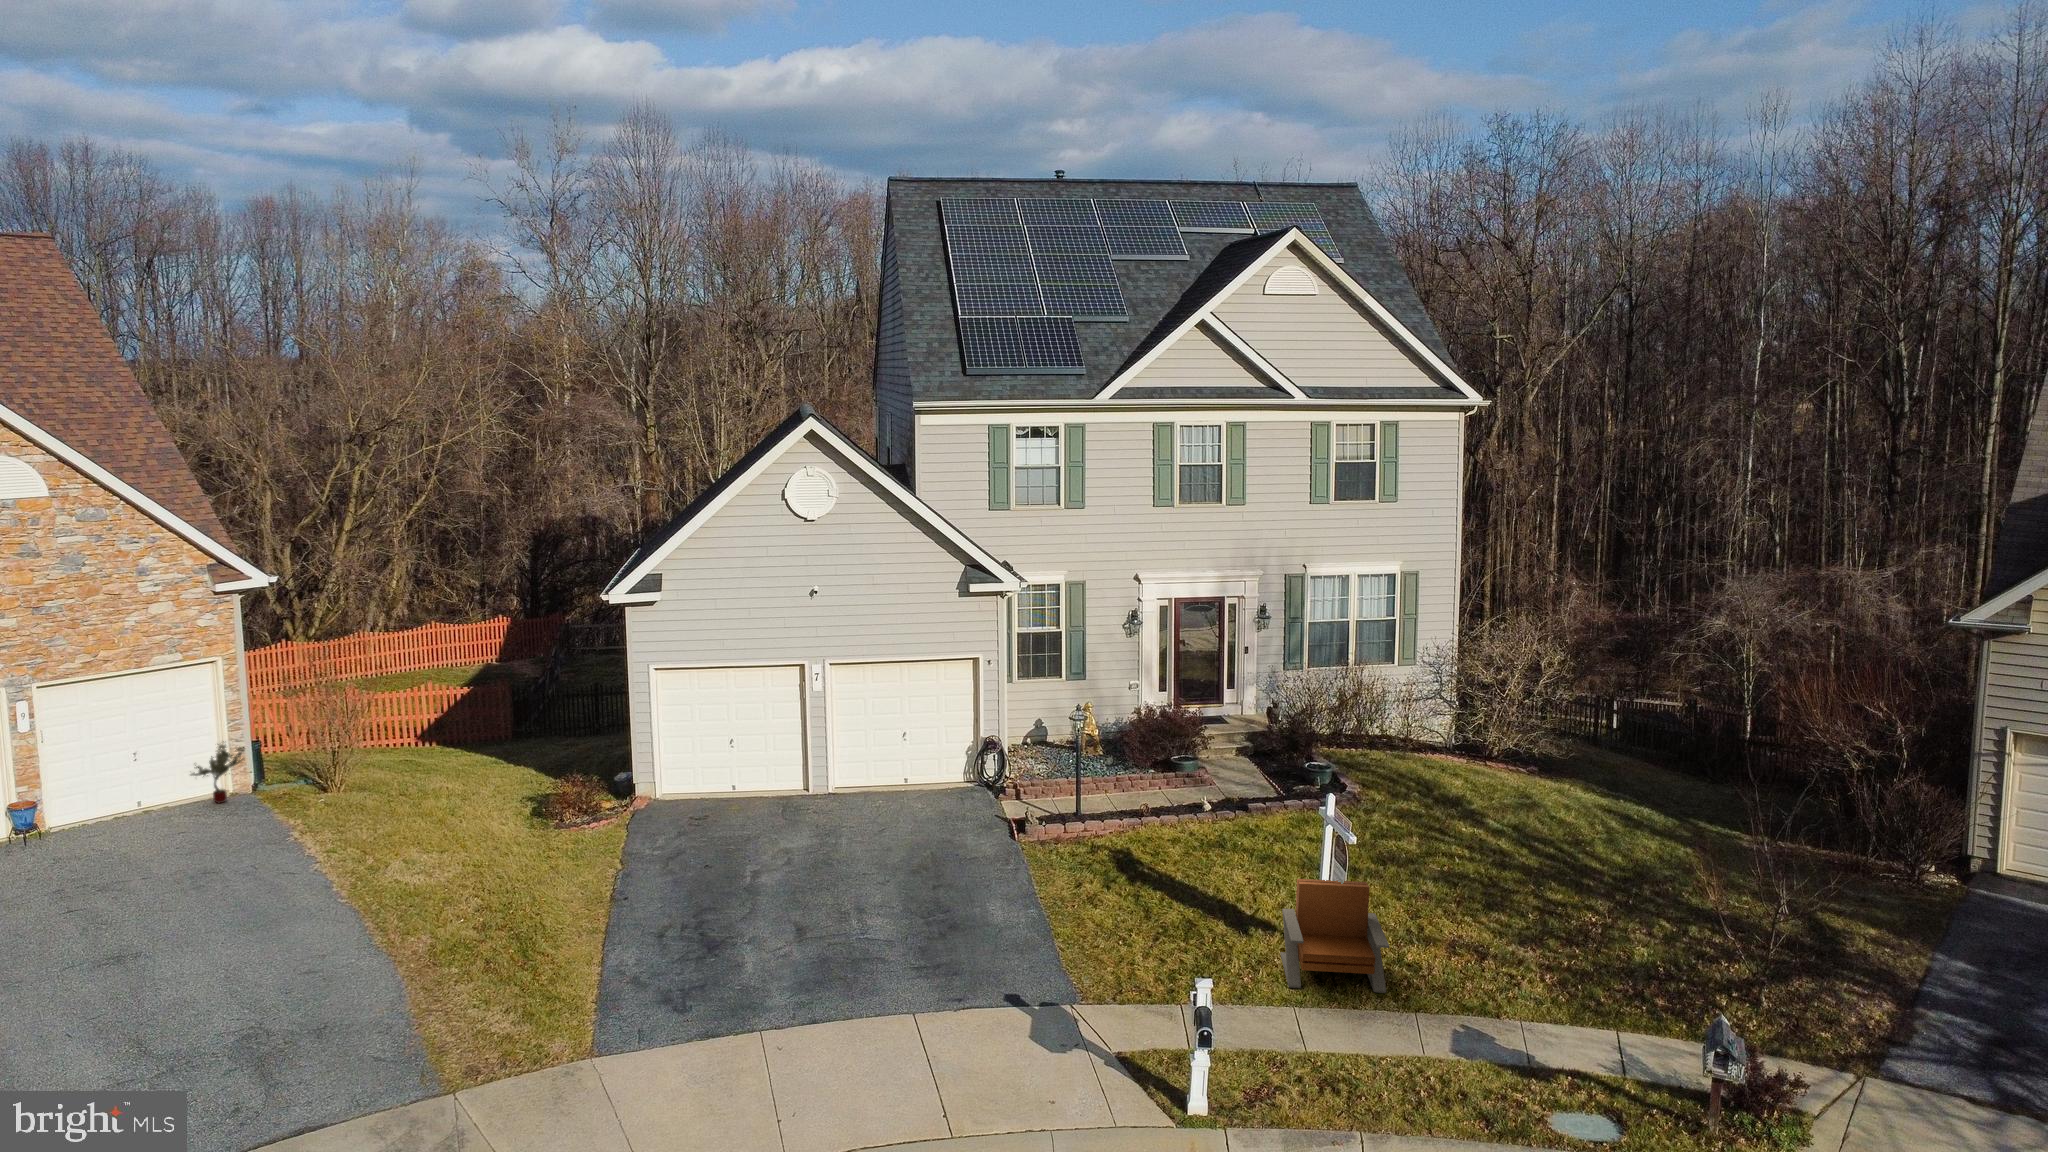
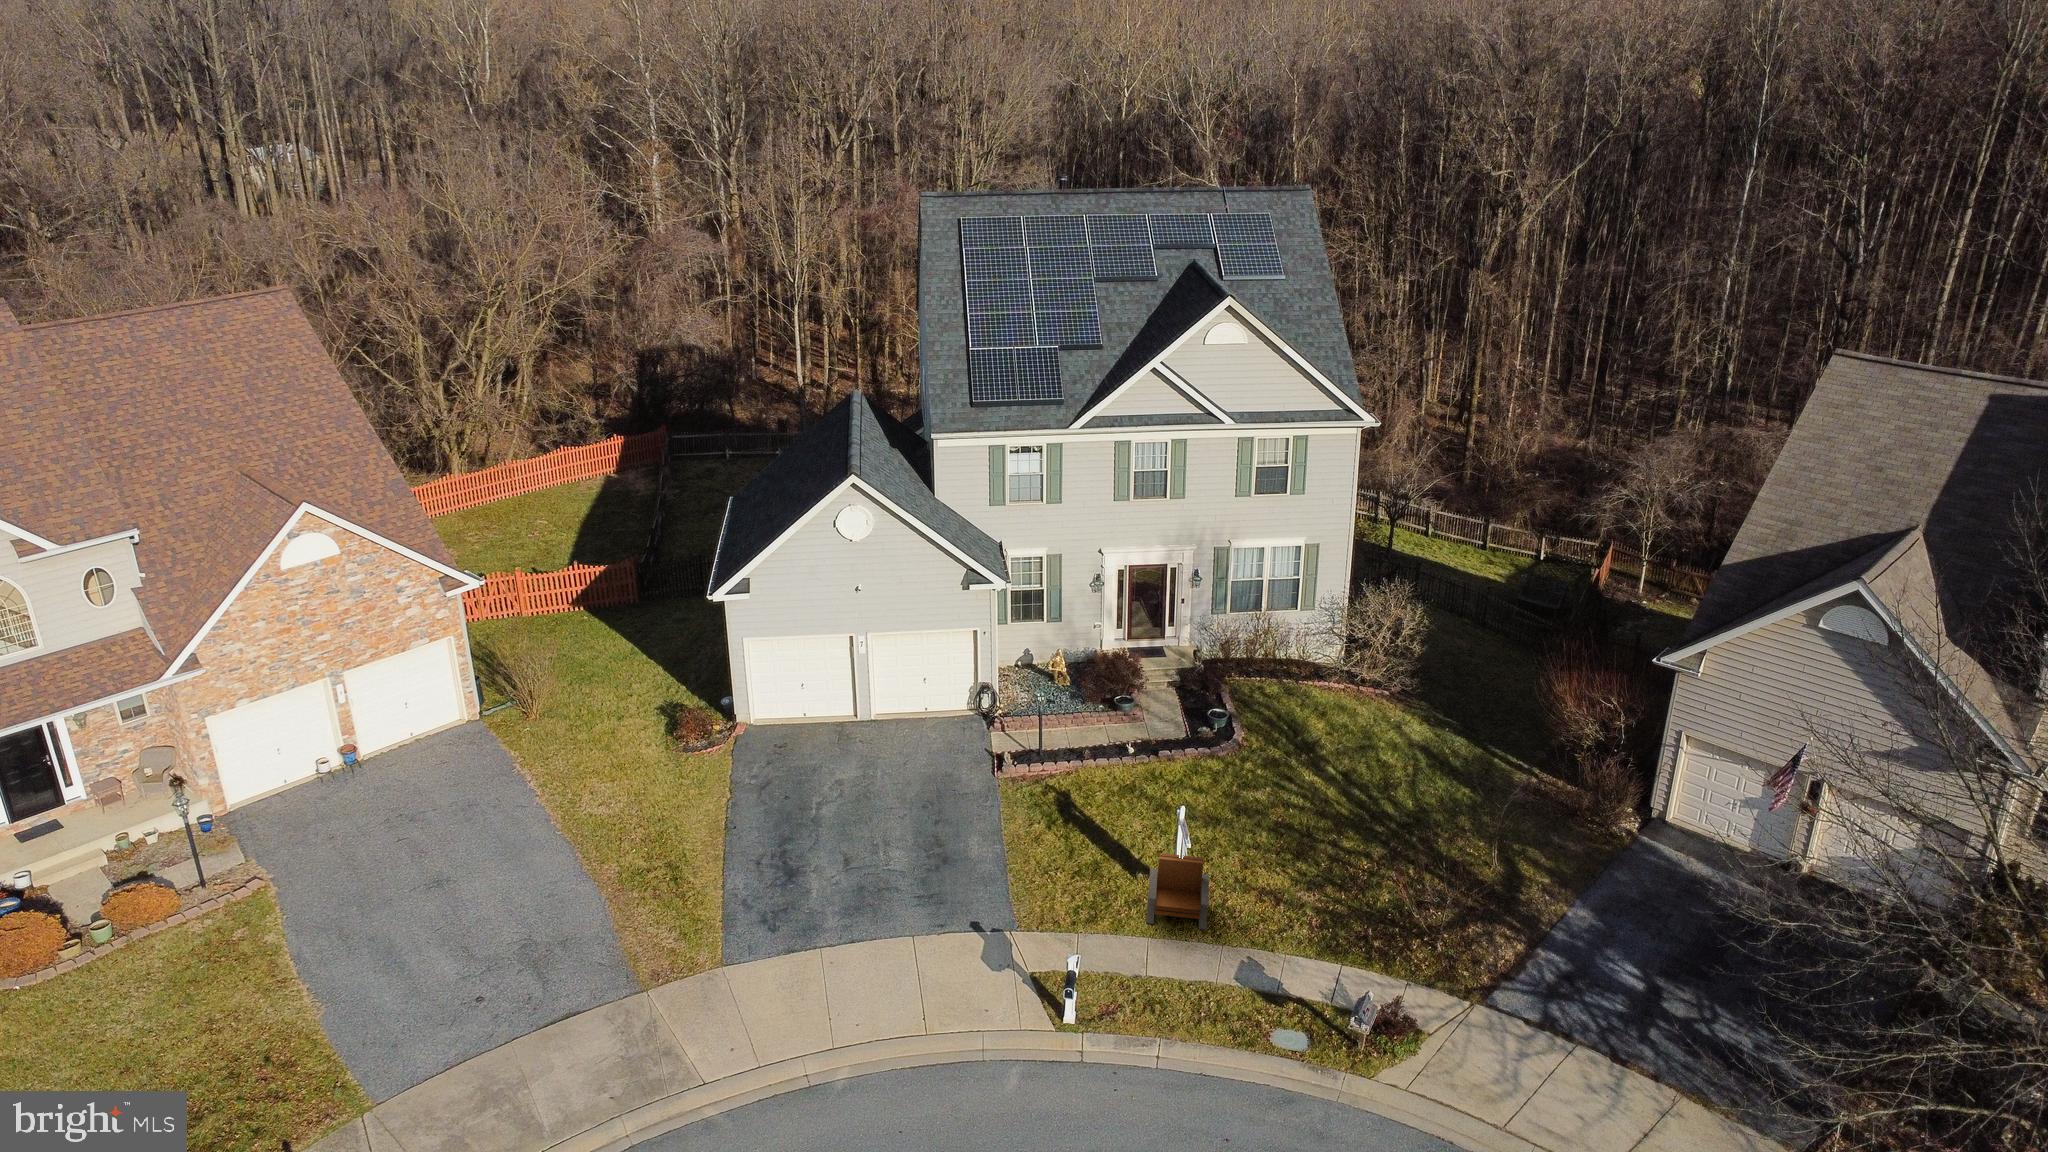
potted tree: present [191,741,244,803] -> none [445,689,480,730]

